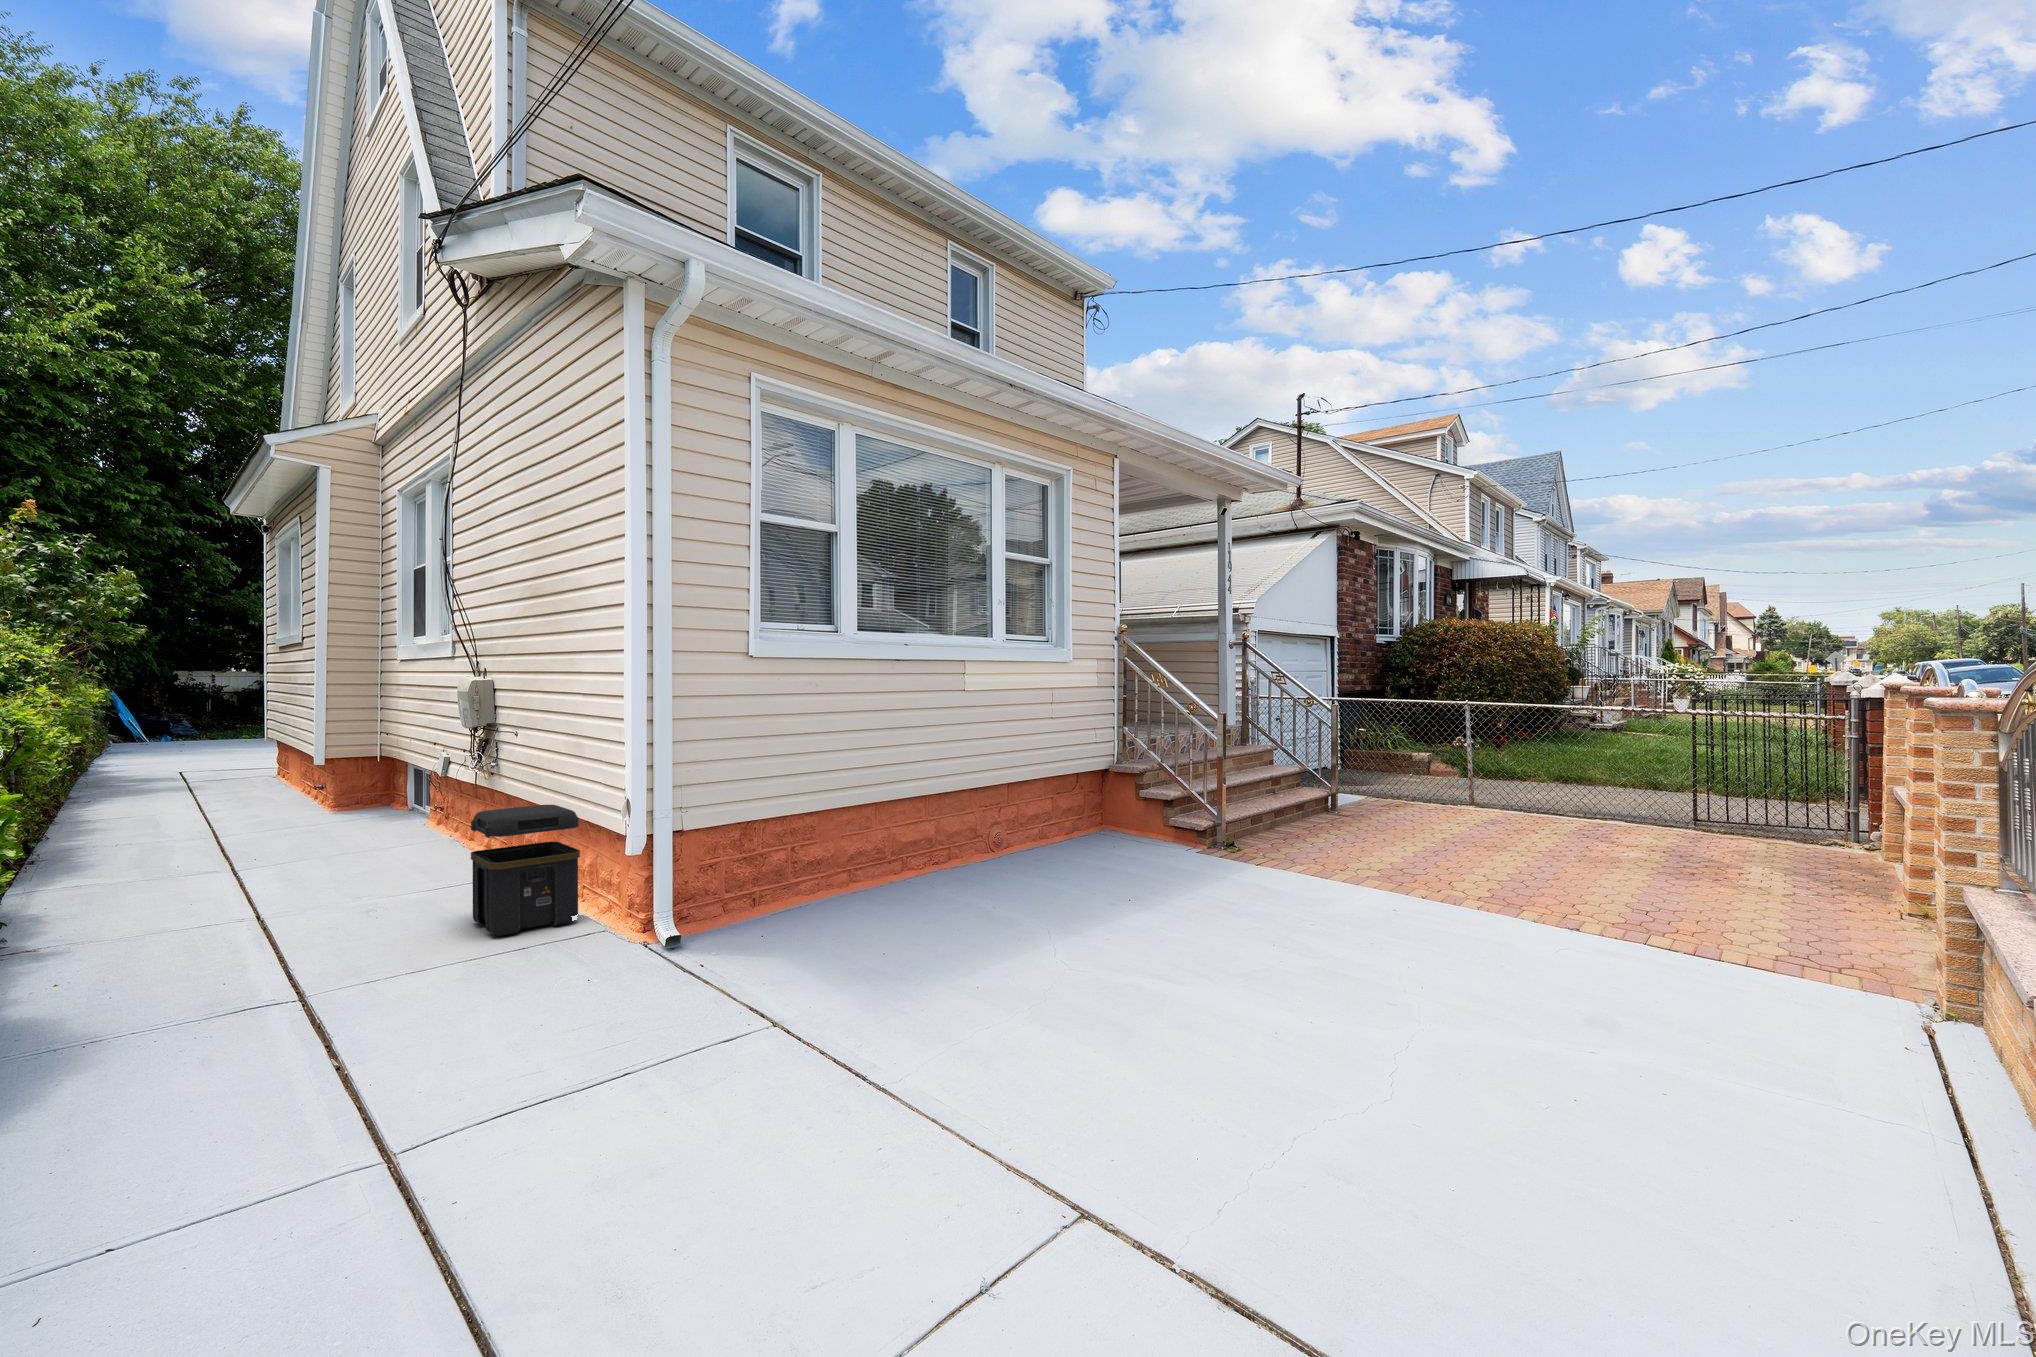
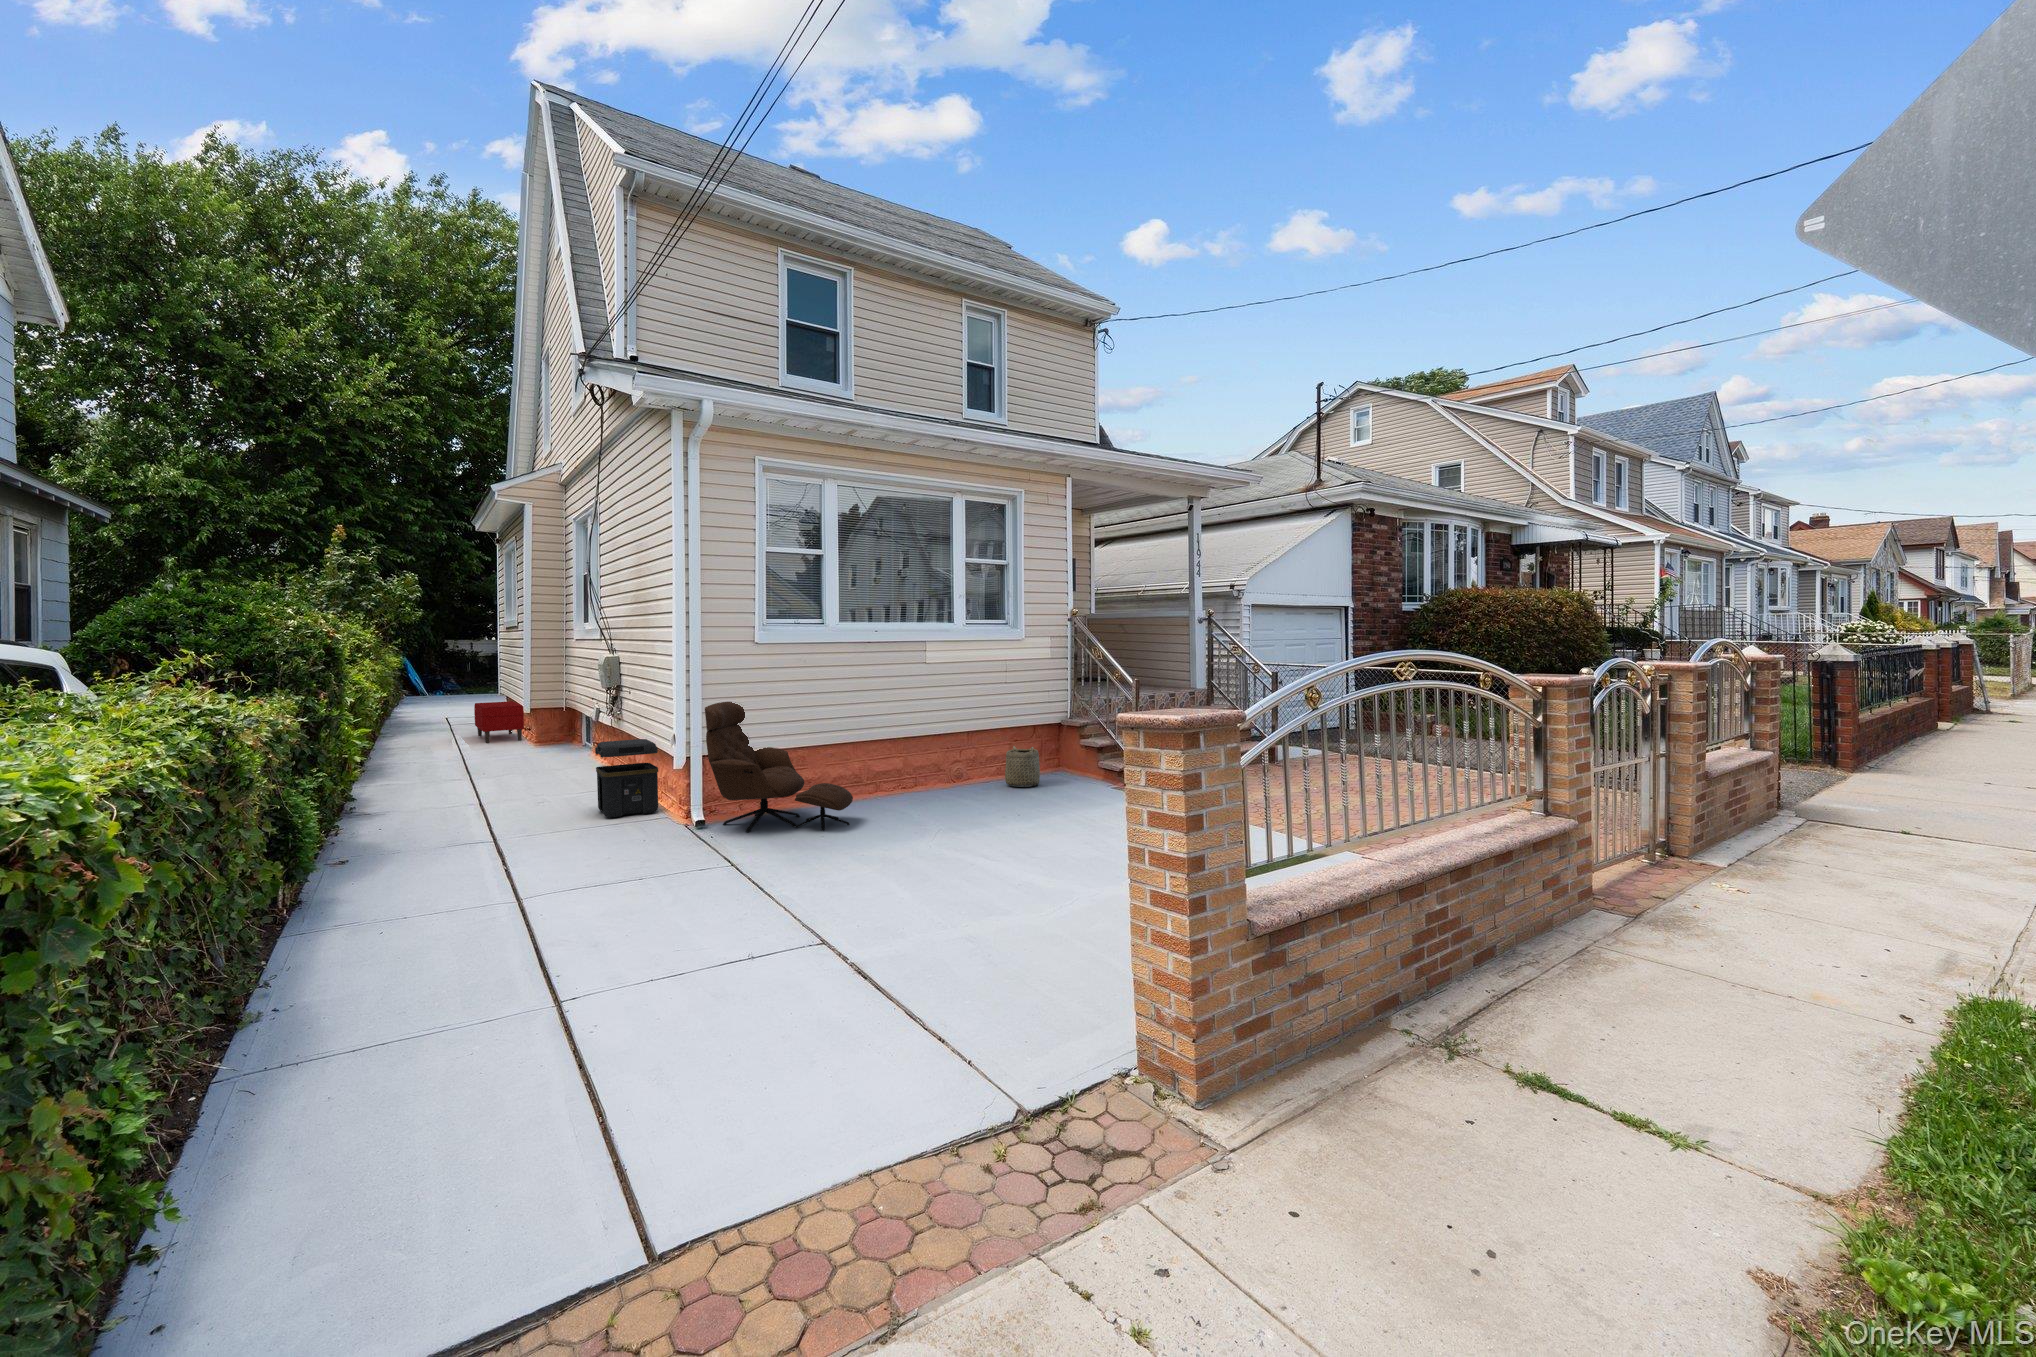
lounge chair: none [680,744,906,954] -> present [705,702,853,832]
bench: none [226,749,308,809] -> present [474,701,524,743]
basket: none [1056,801,1111,858] -> present [1005,746,1040,787]

